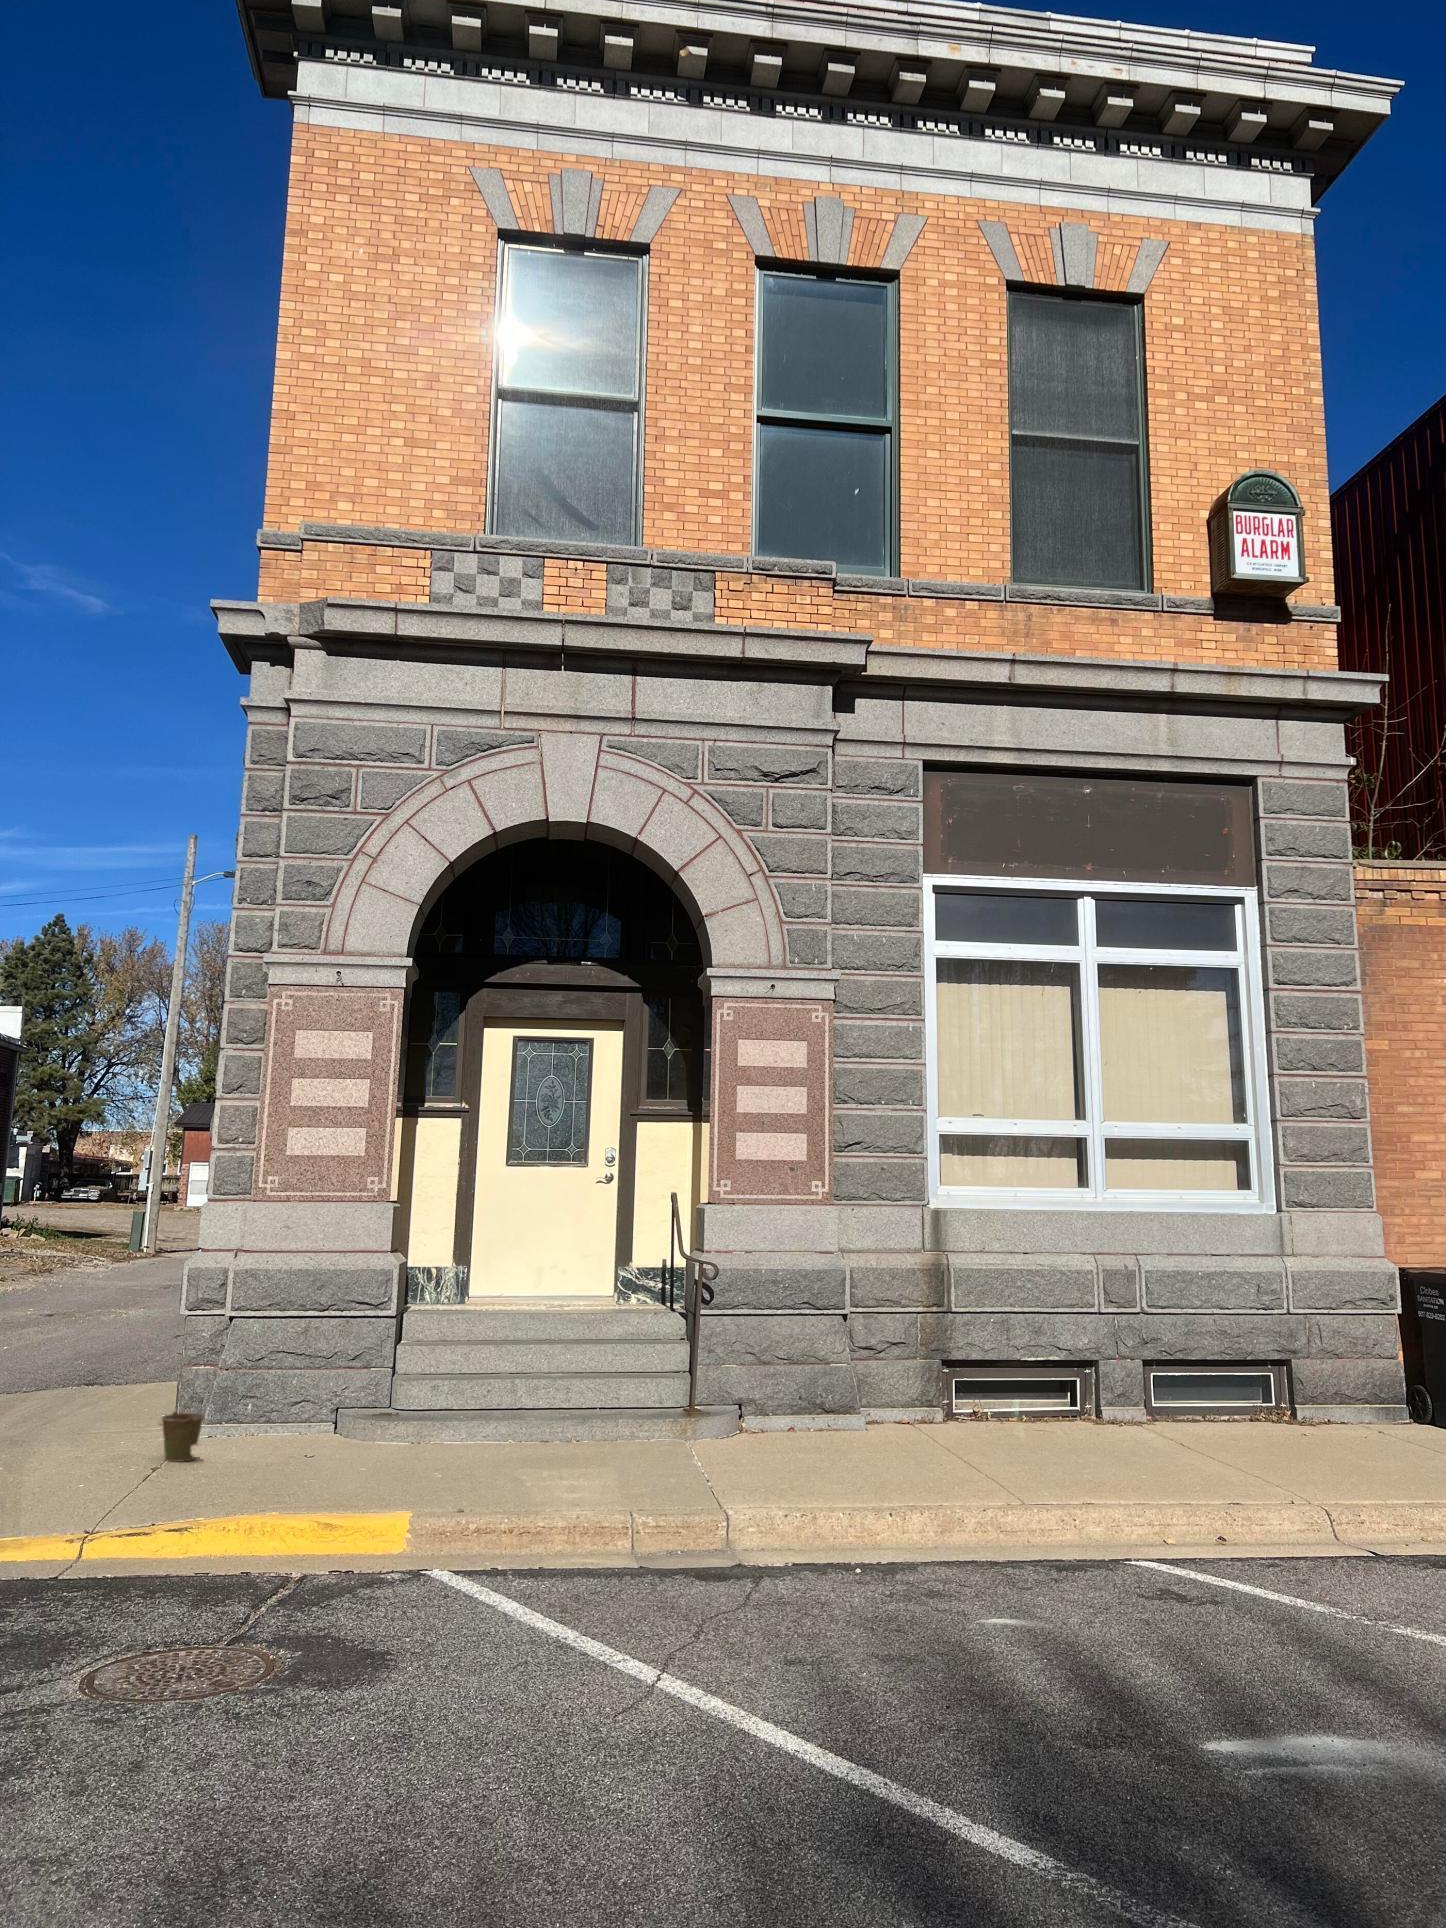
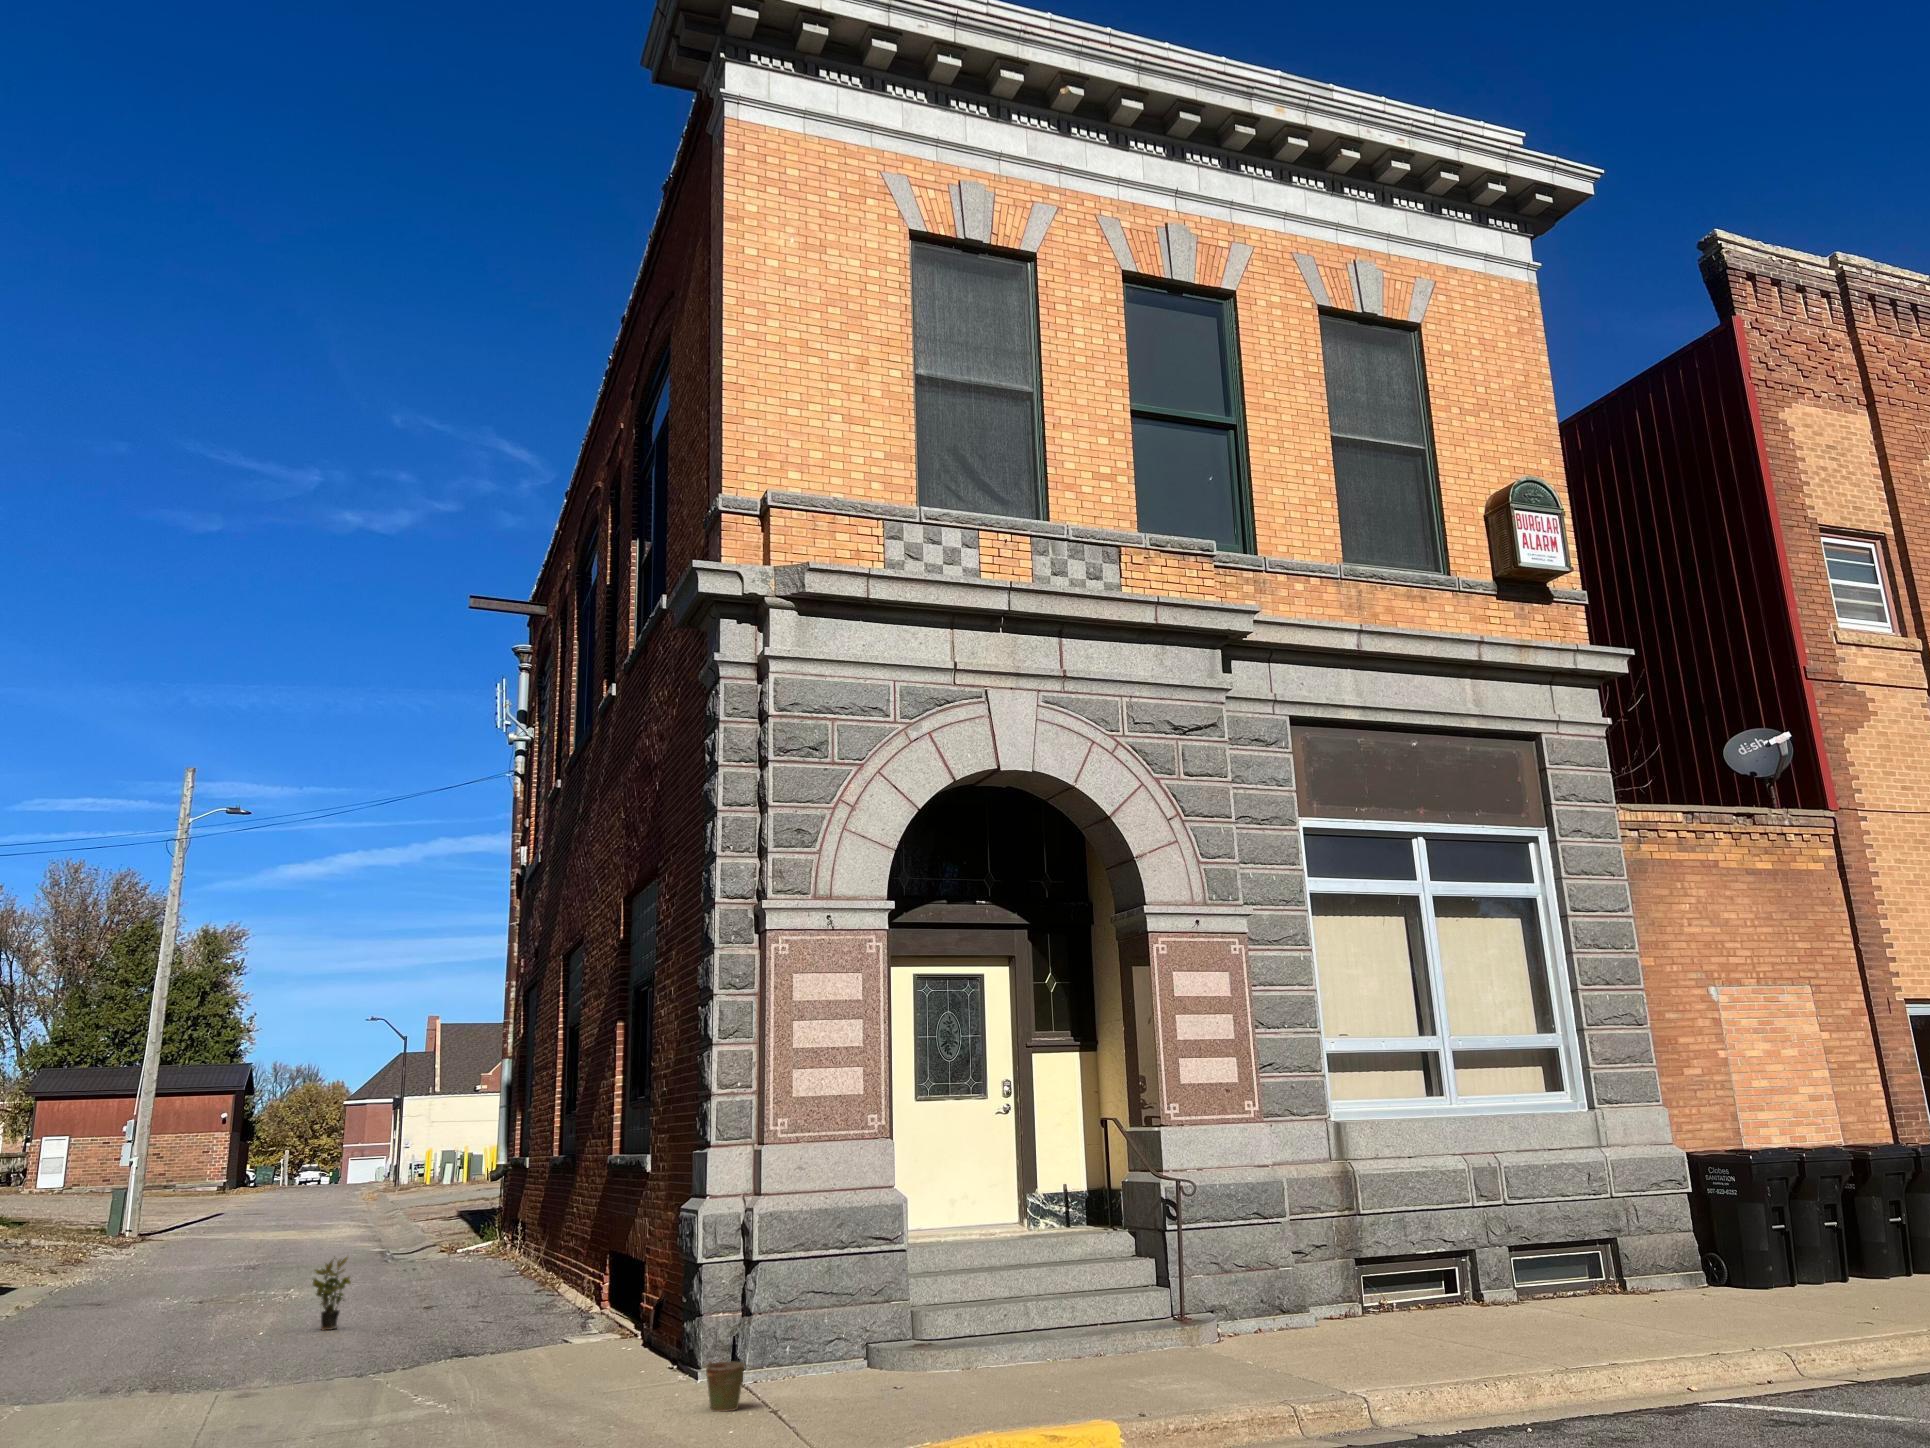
potted plant: none [52,1281,90,1347] -> present [313,1257,351,1330]

